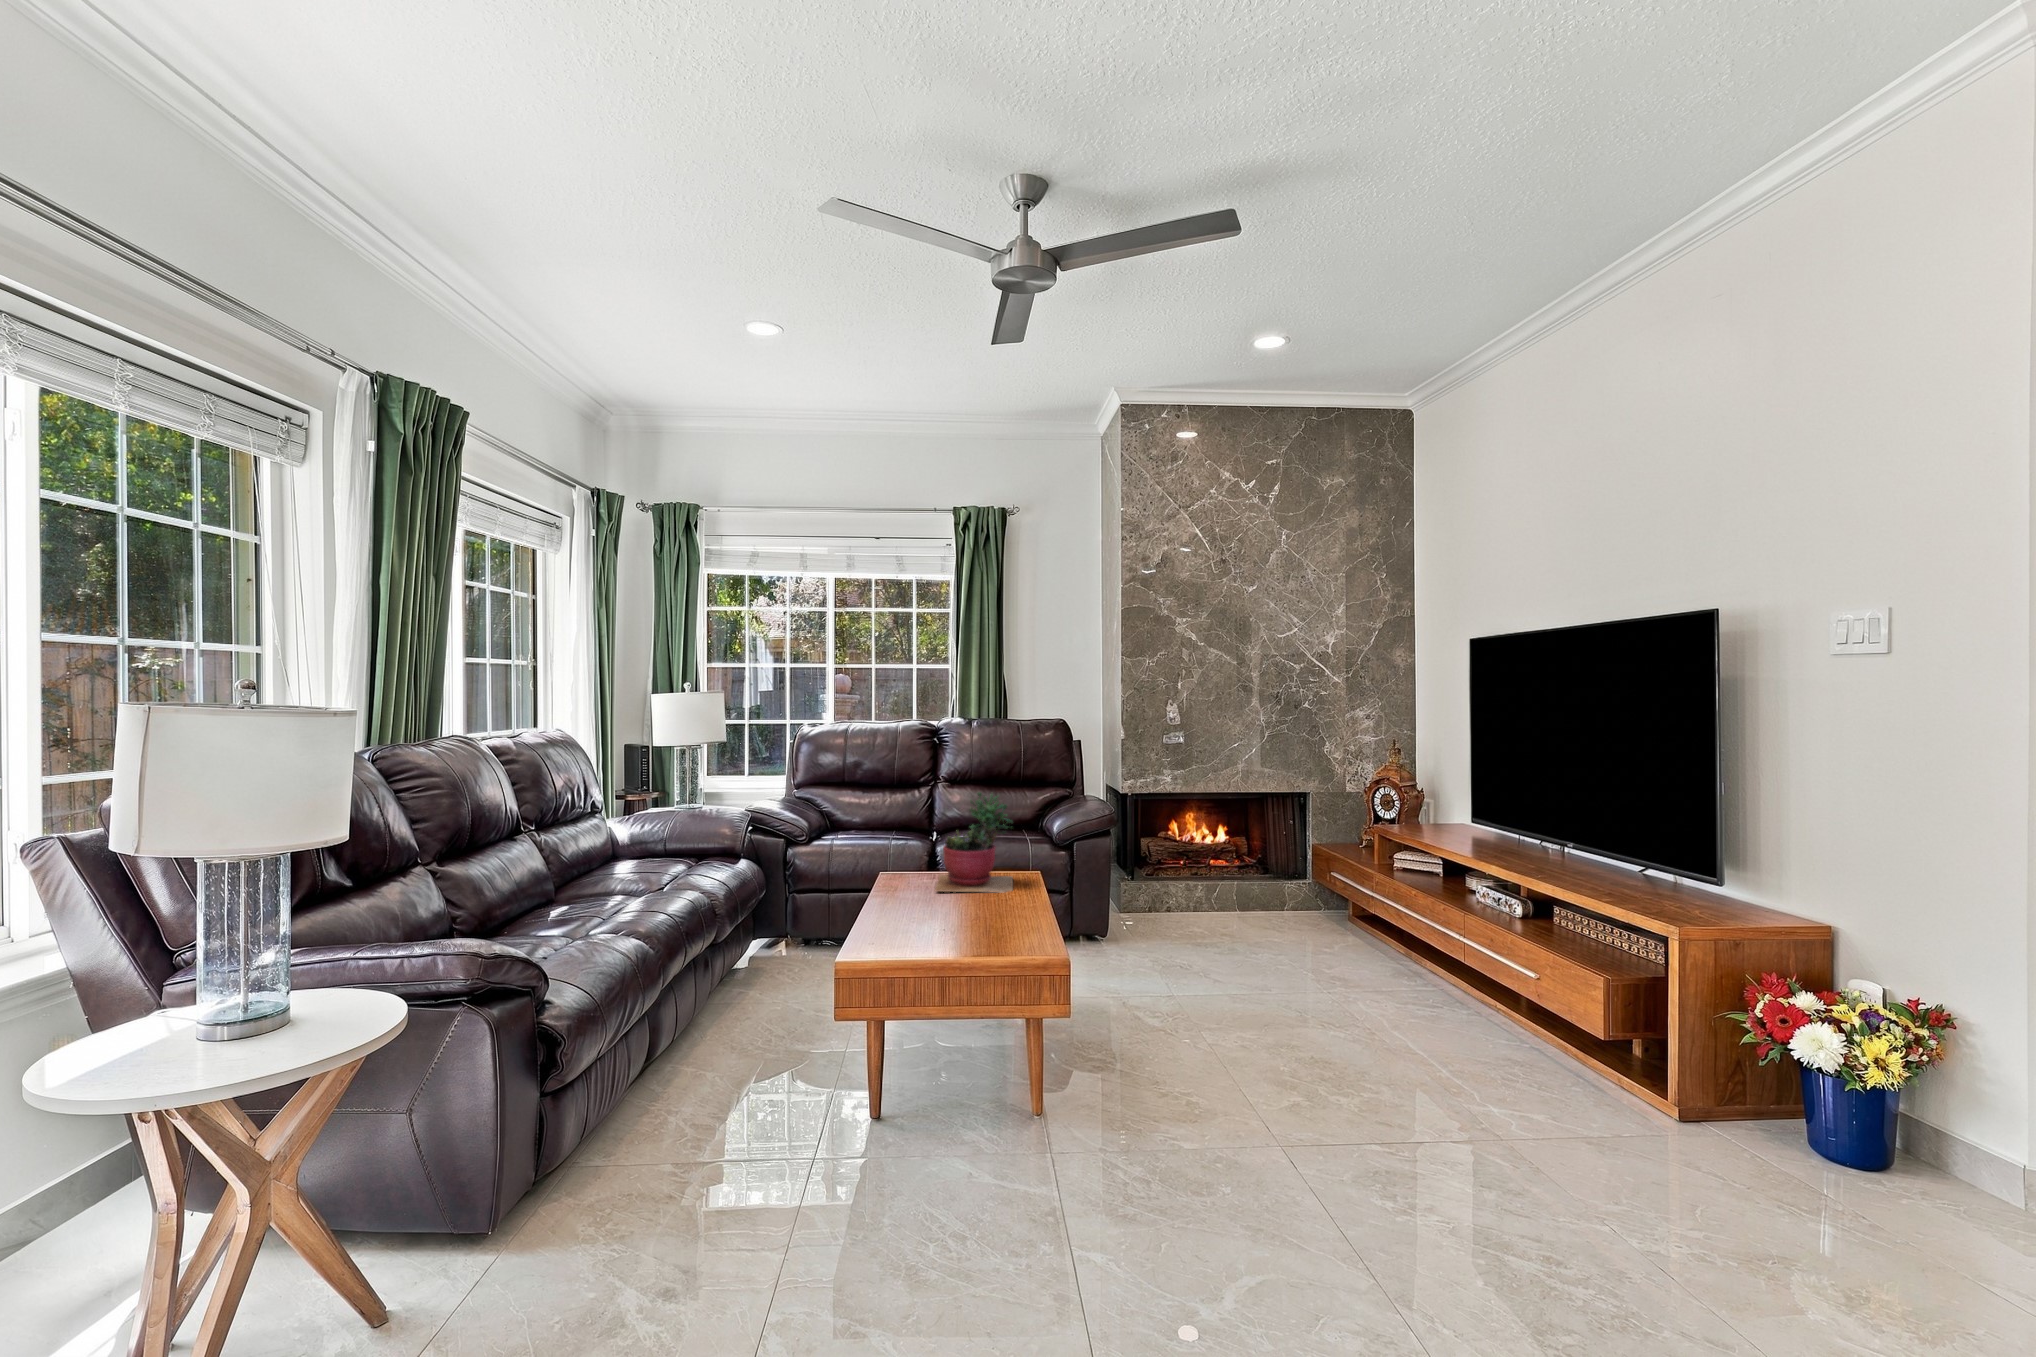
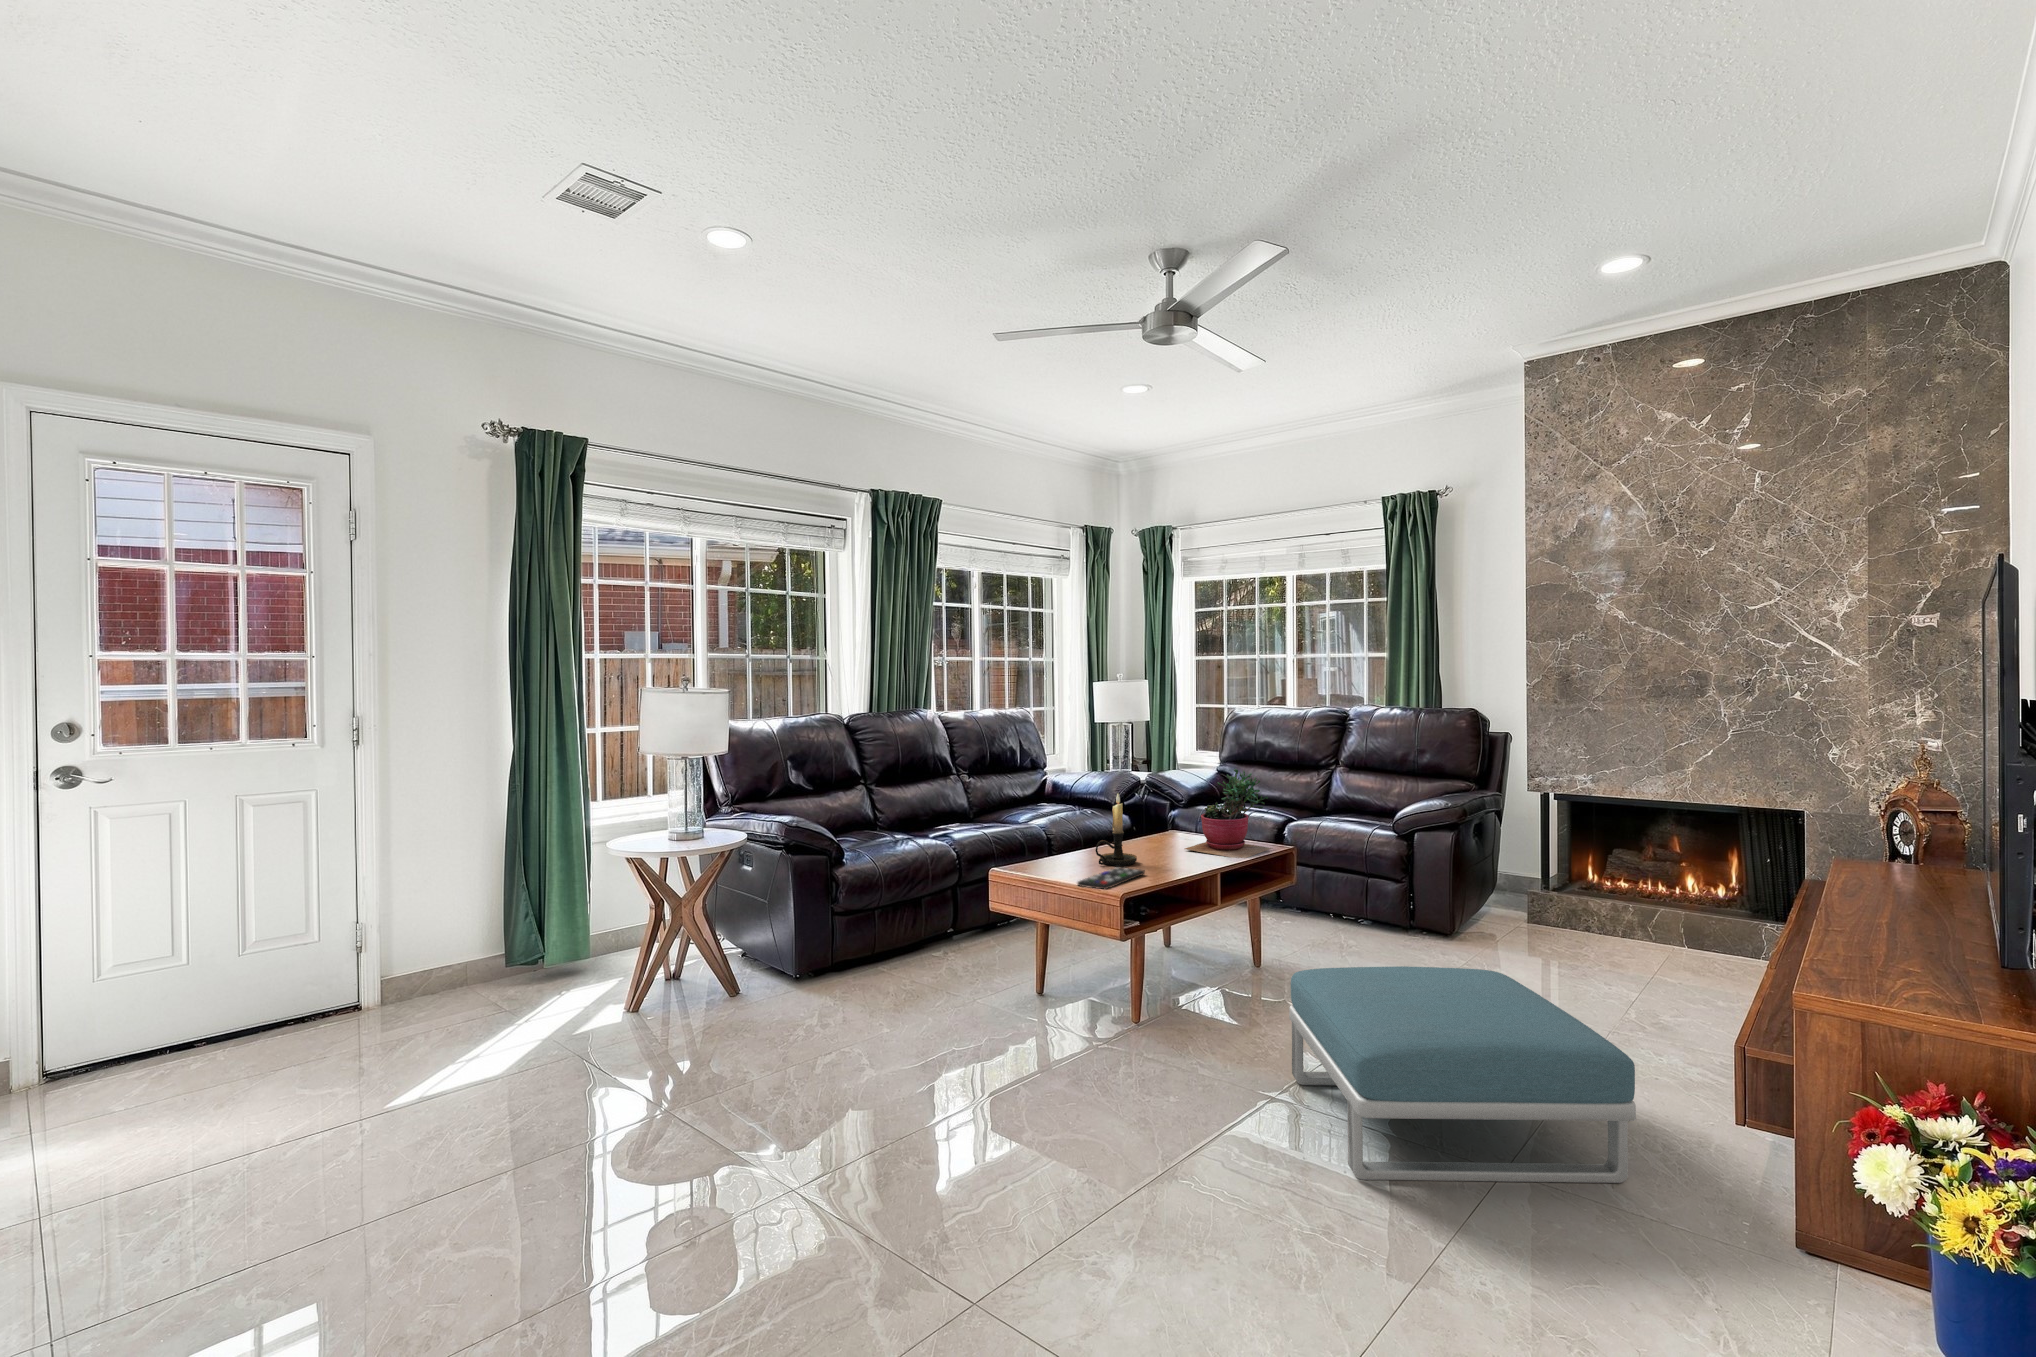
candle holder: none [896,832,942,925] -> present [1095,794,1137,866]
remote control: none [953,922,1008,955] -> present [1077,867,1145,889]
footstool: none [1235,957,1552,1183] -> present [1289,966,1636,1183]

